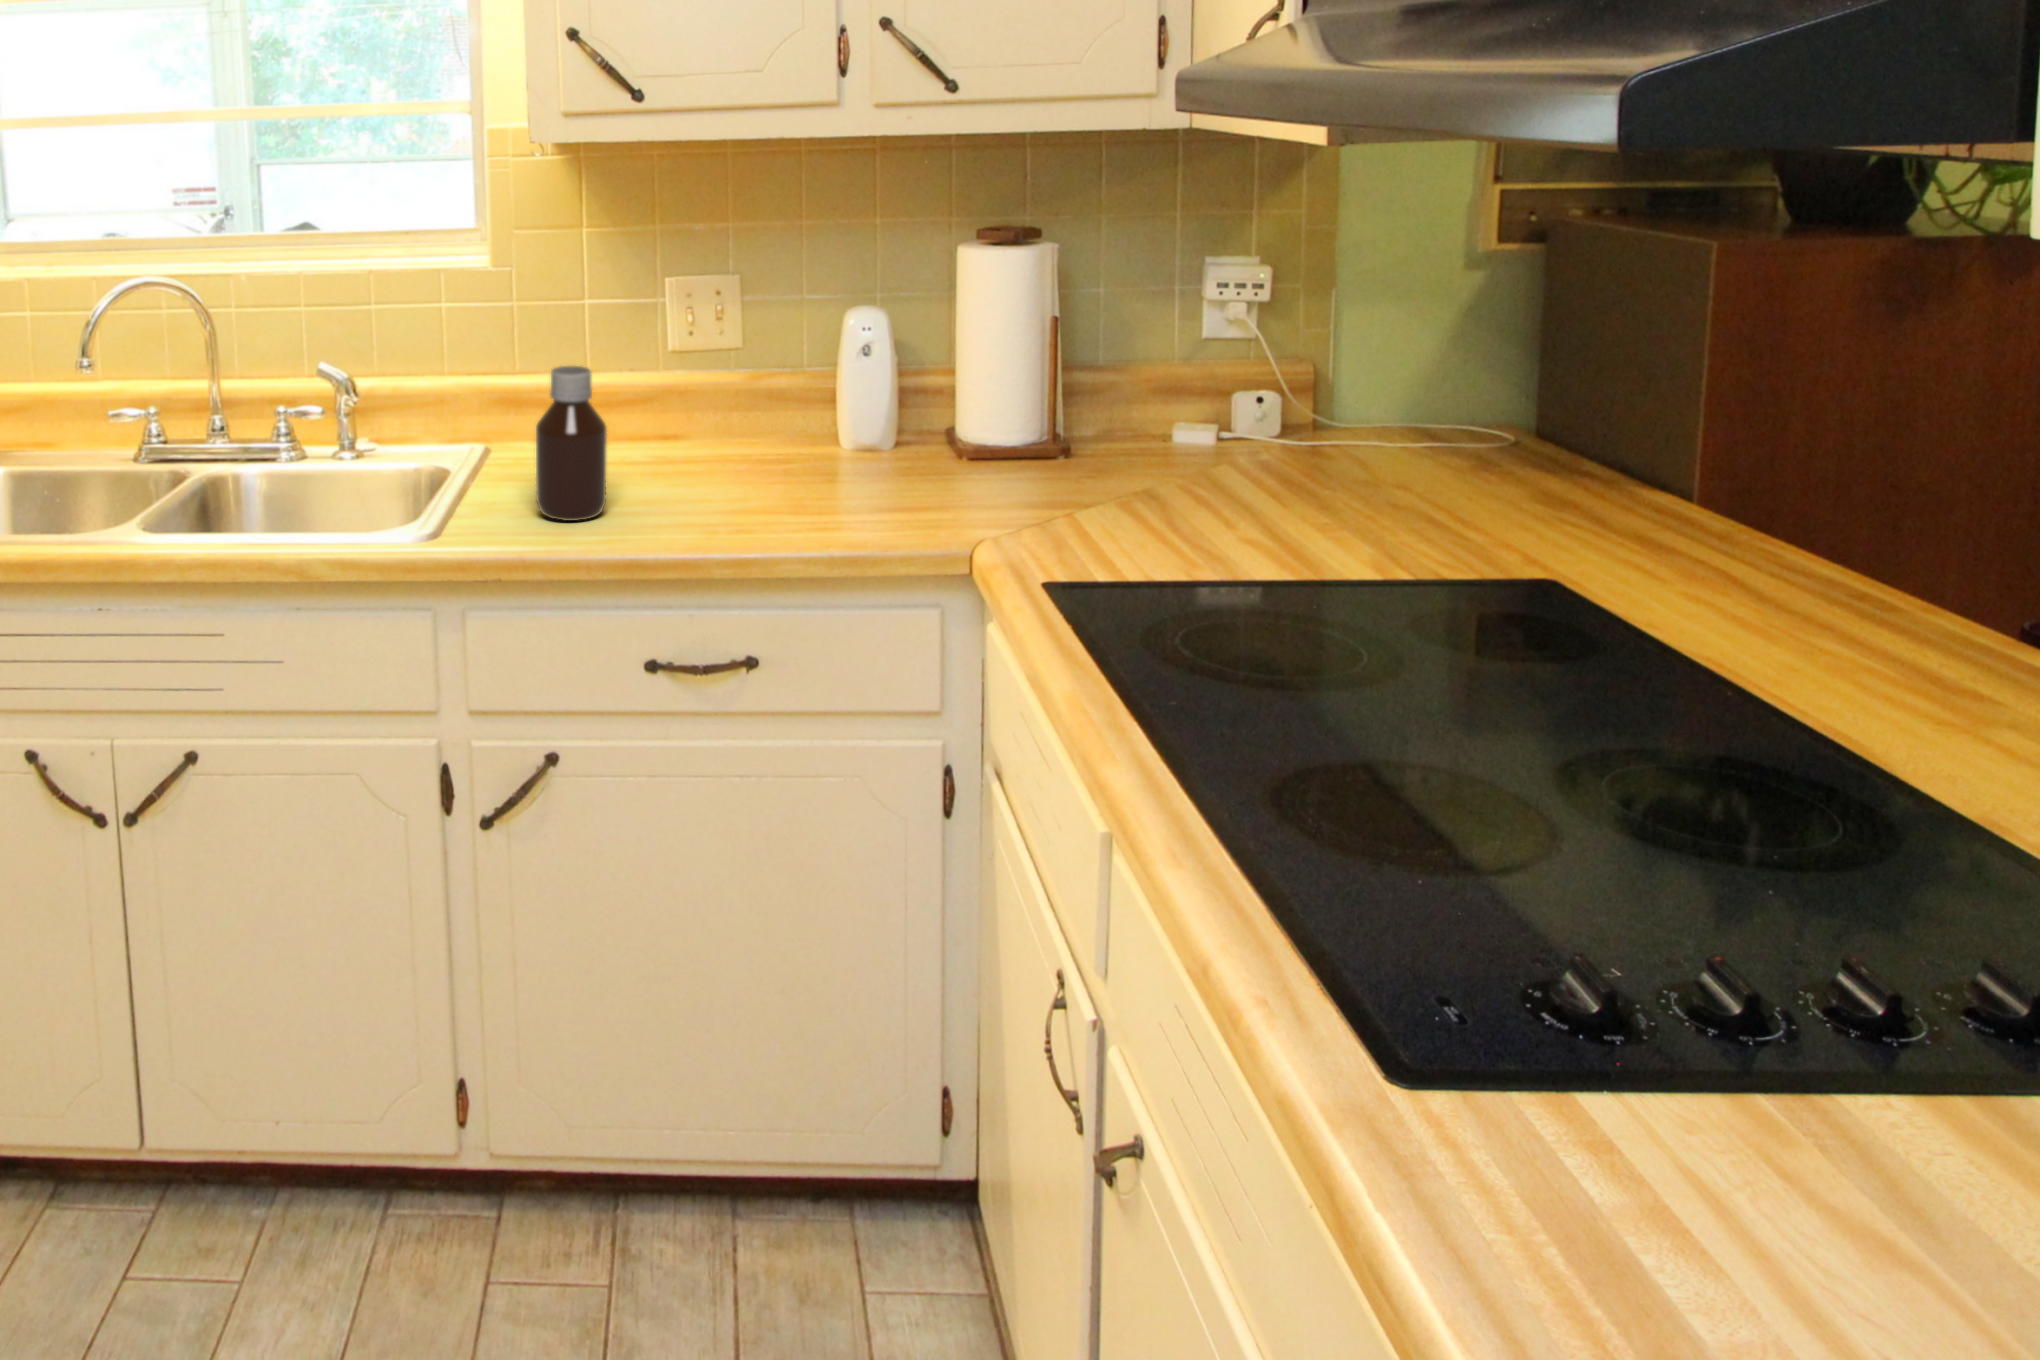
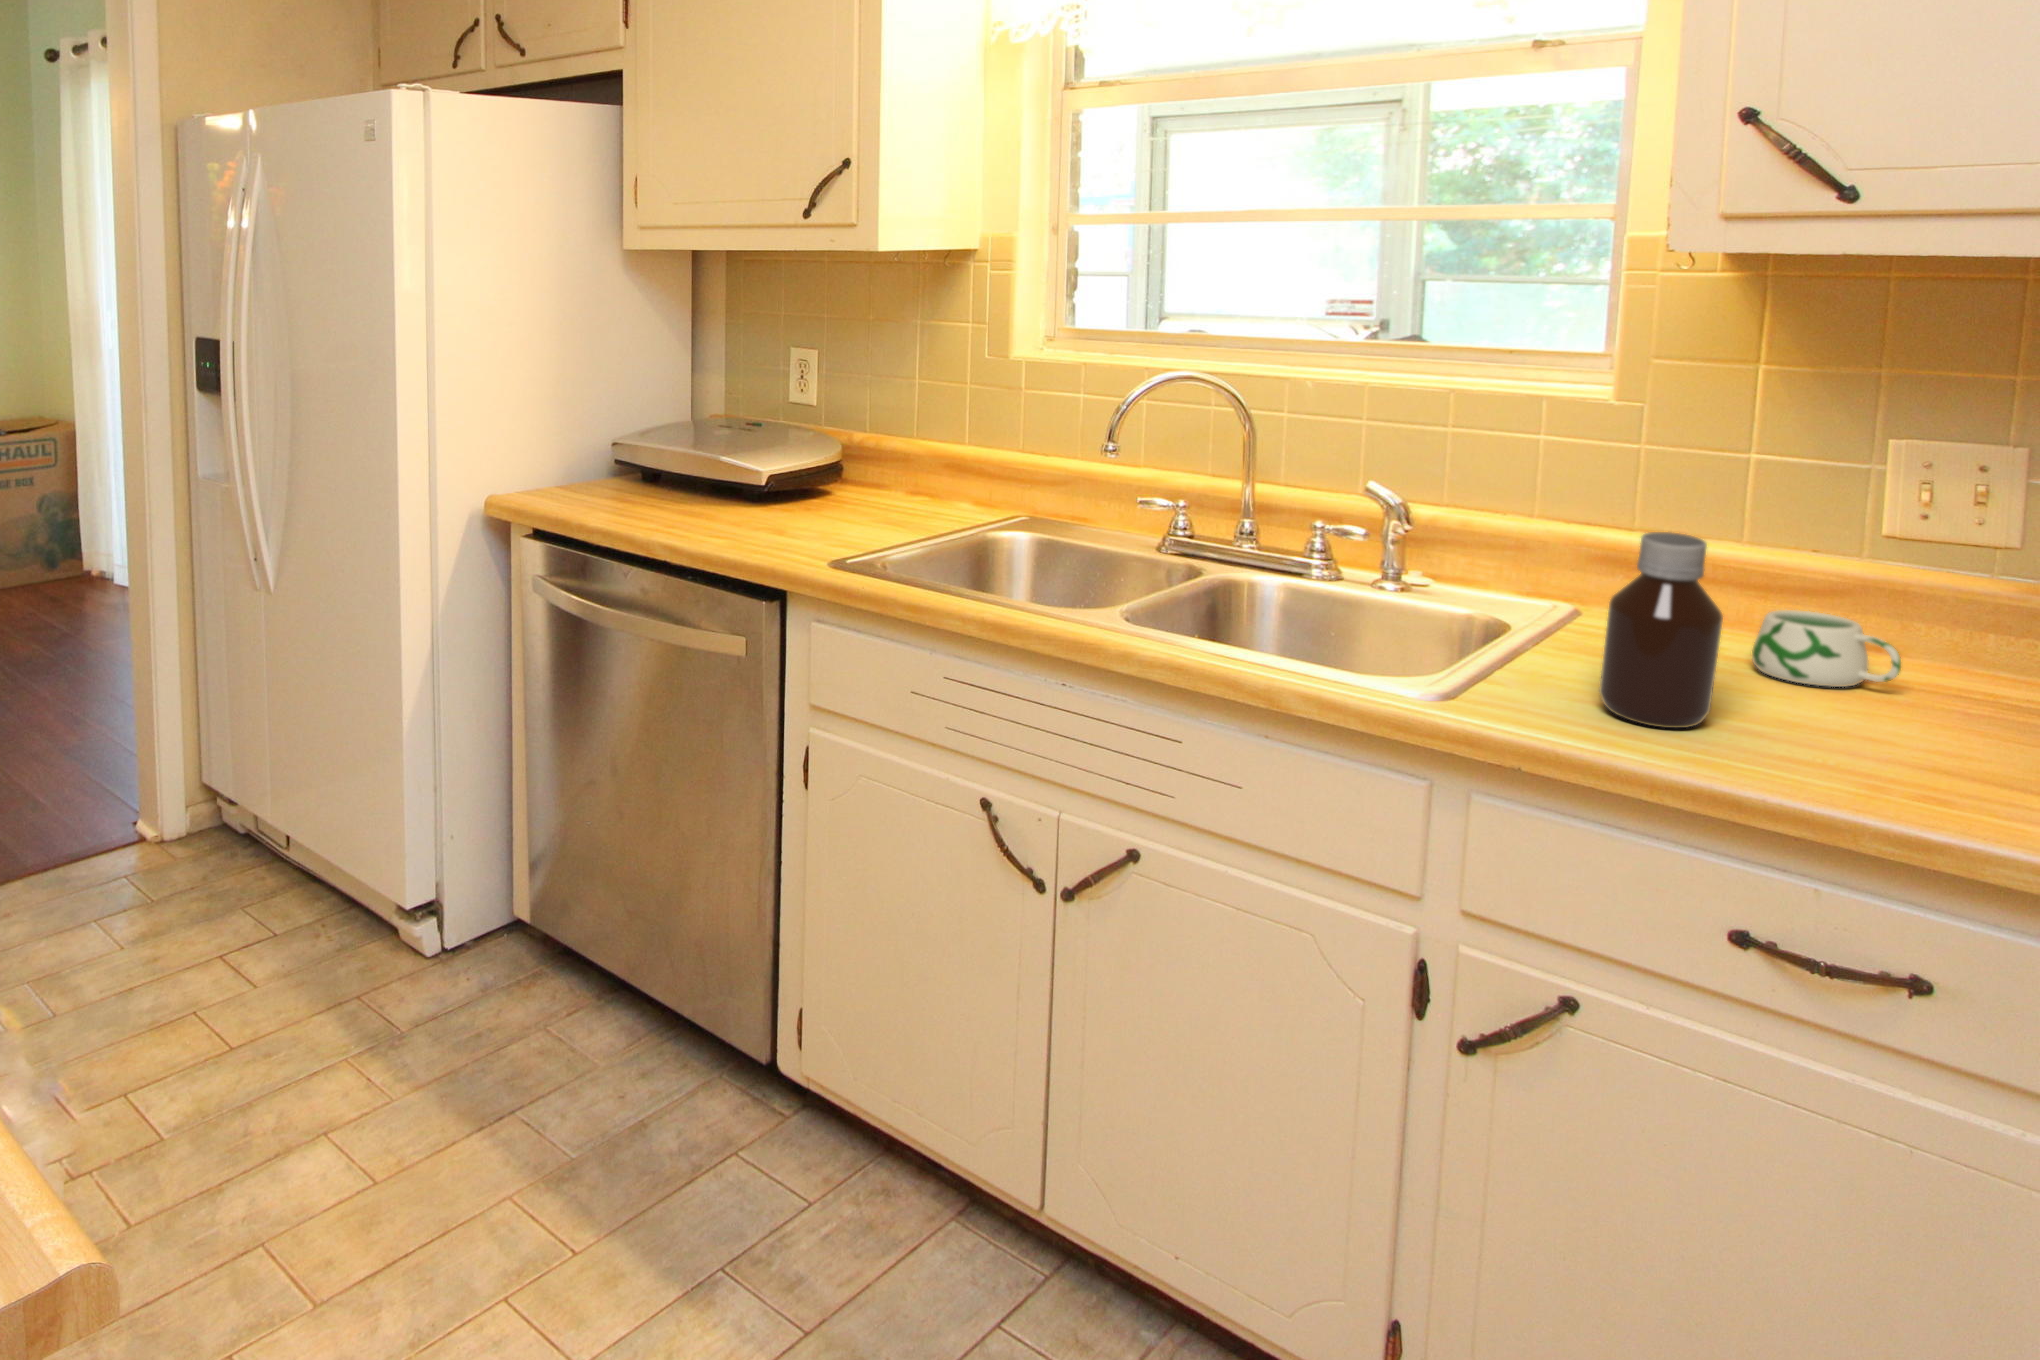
mug: none [611,418,697,472] -> present [1752,610,1901,687]

